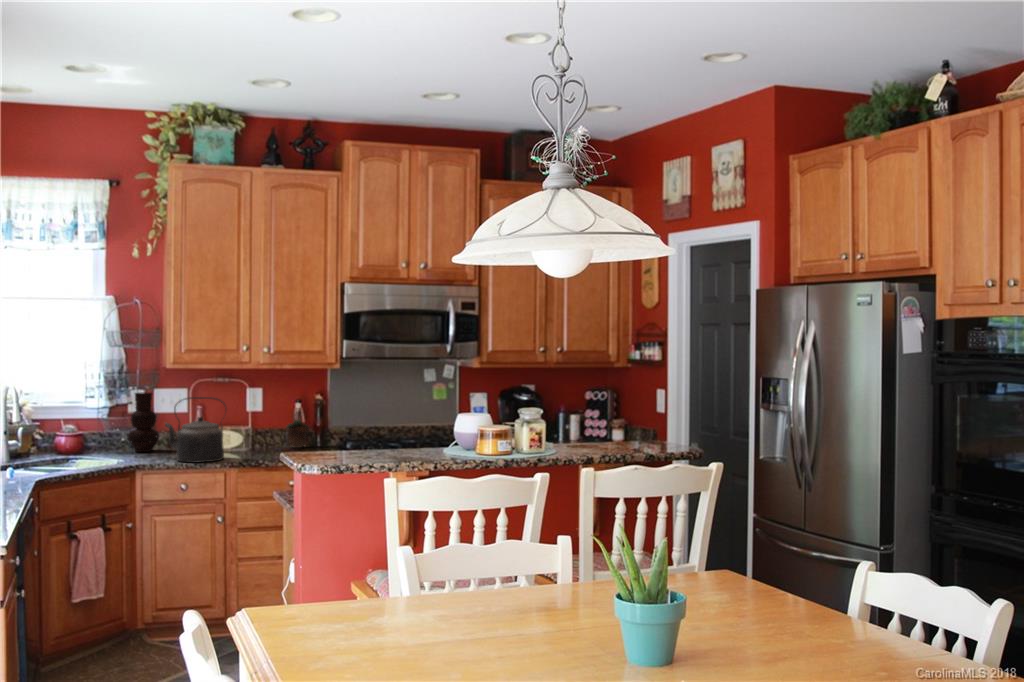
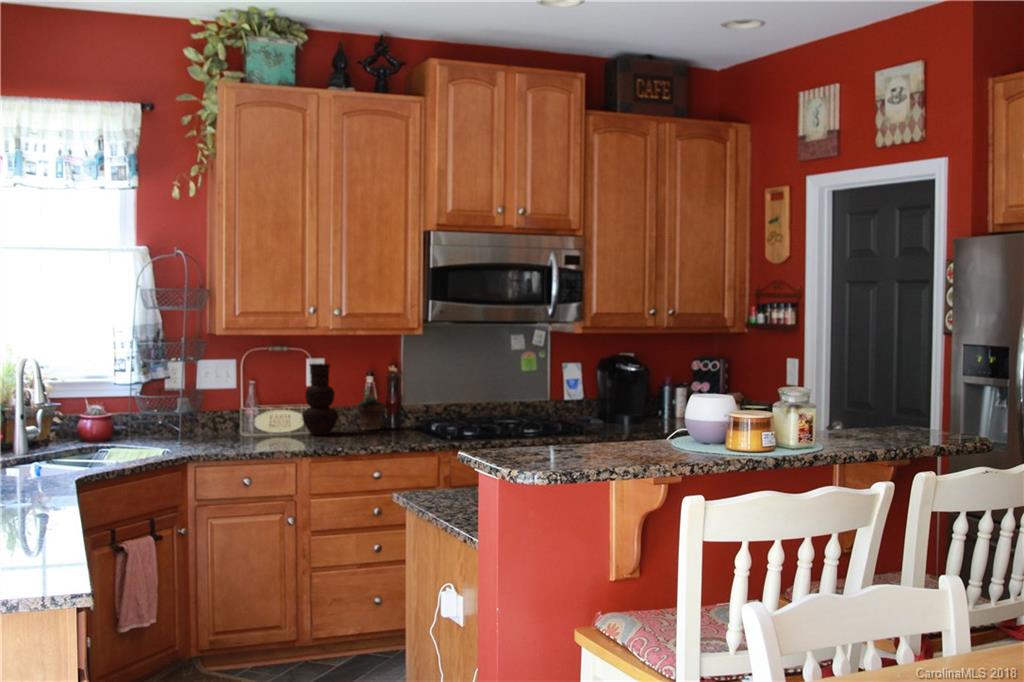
vase: present [128,392,159,452] -> present [302,363,338,435]
kettle: present [165,397,226,463] -> none [221,370,297,451]

